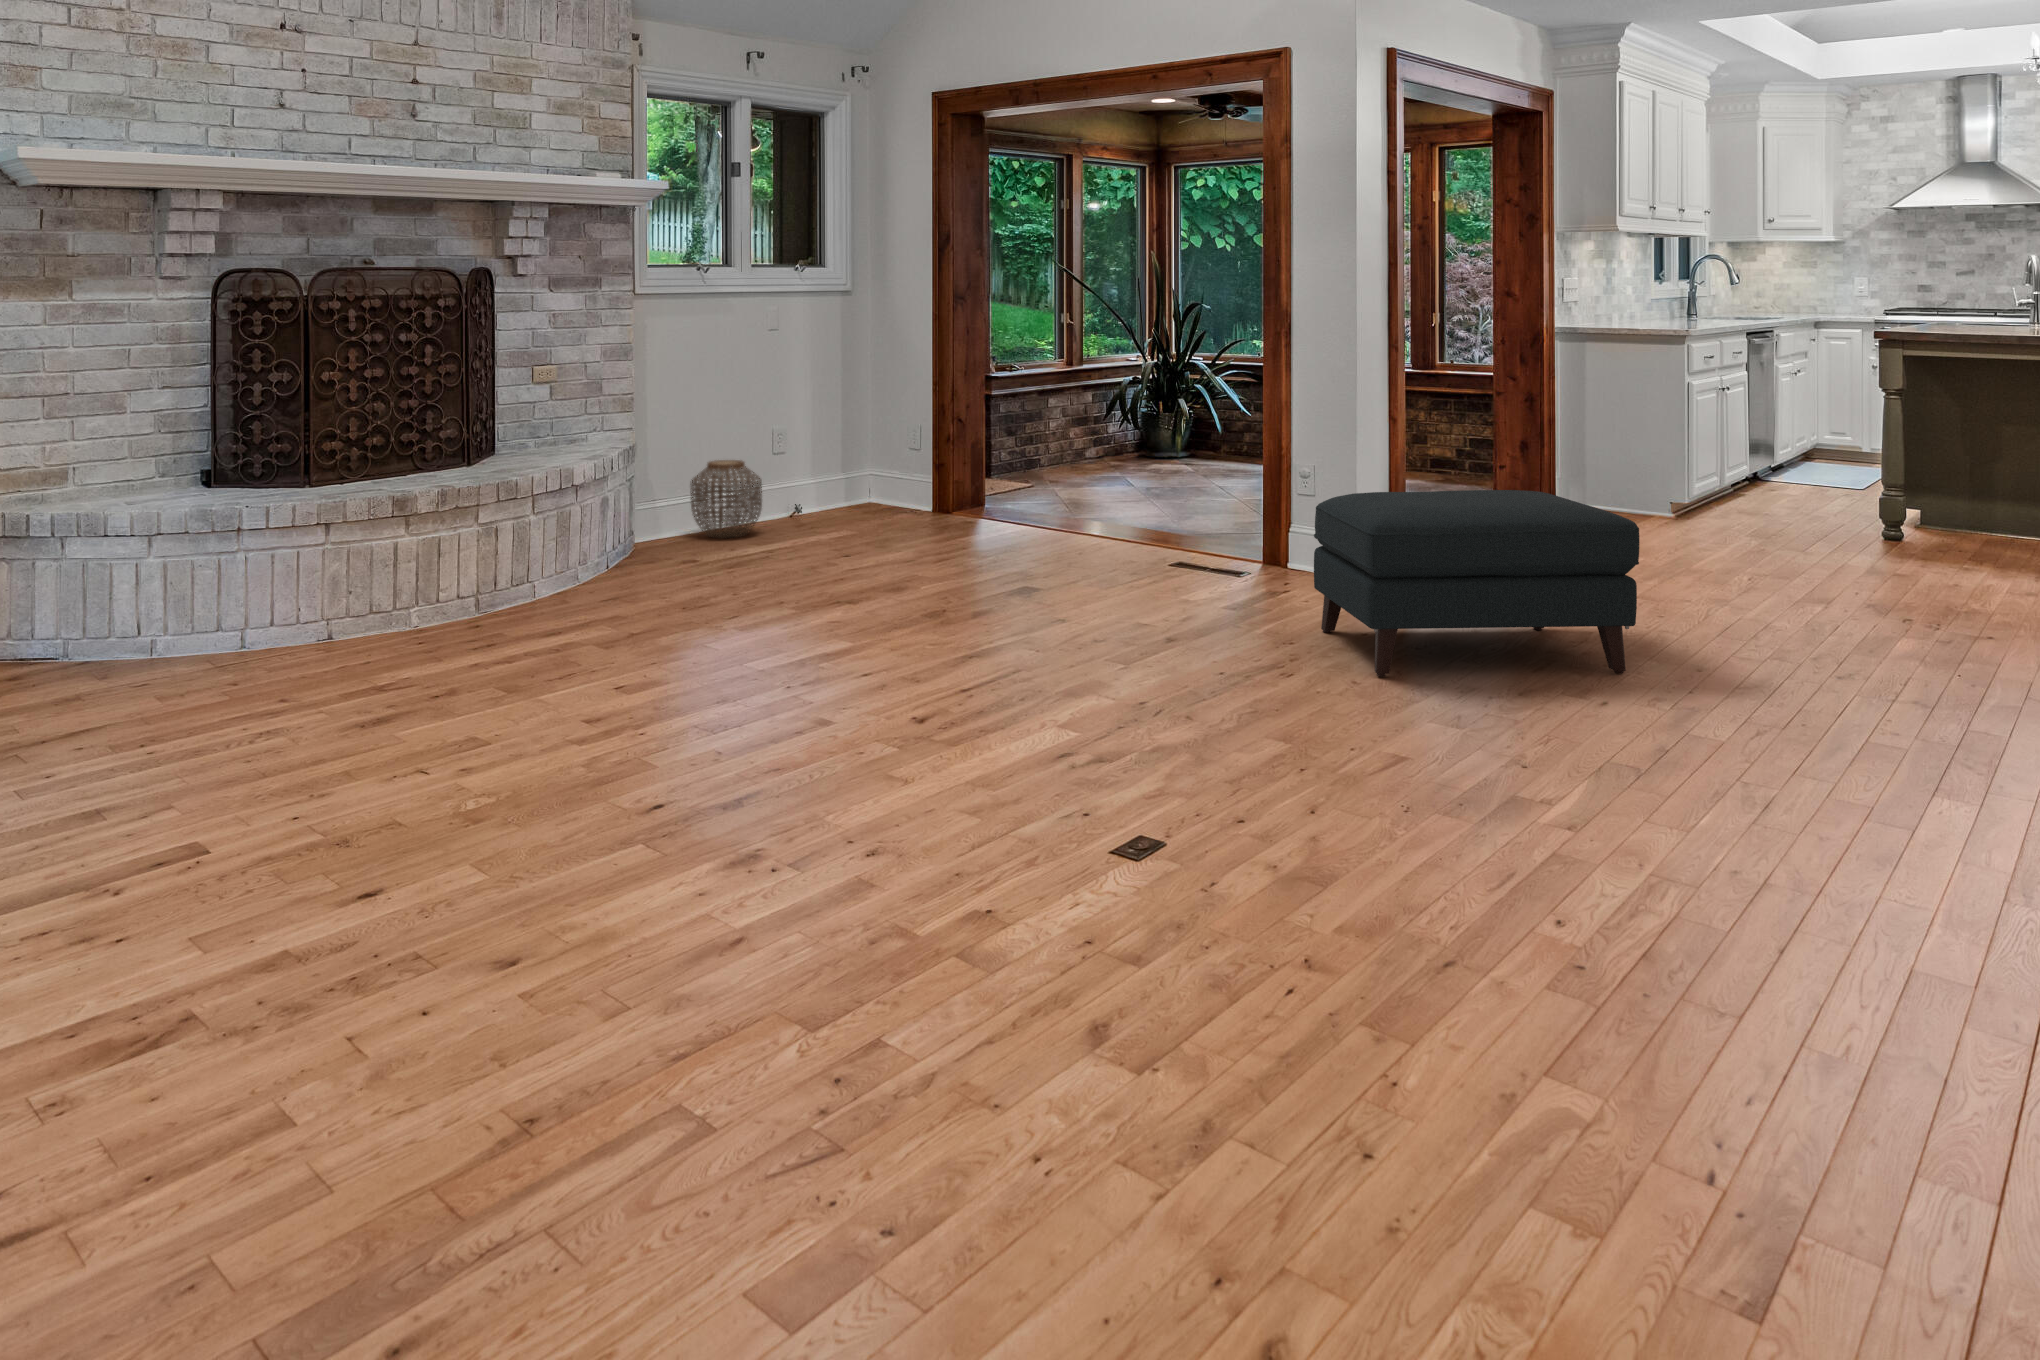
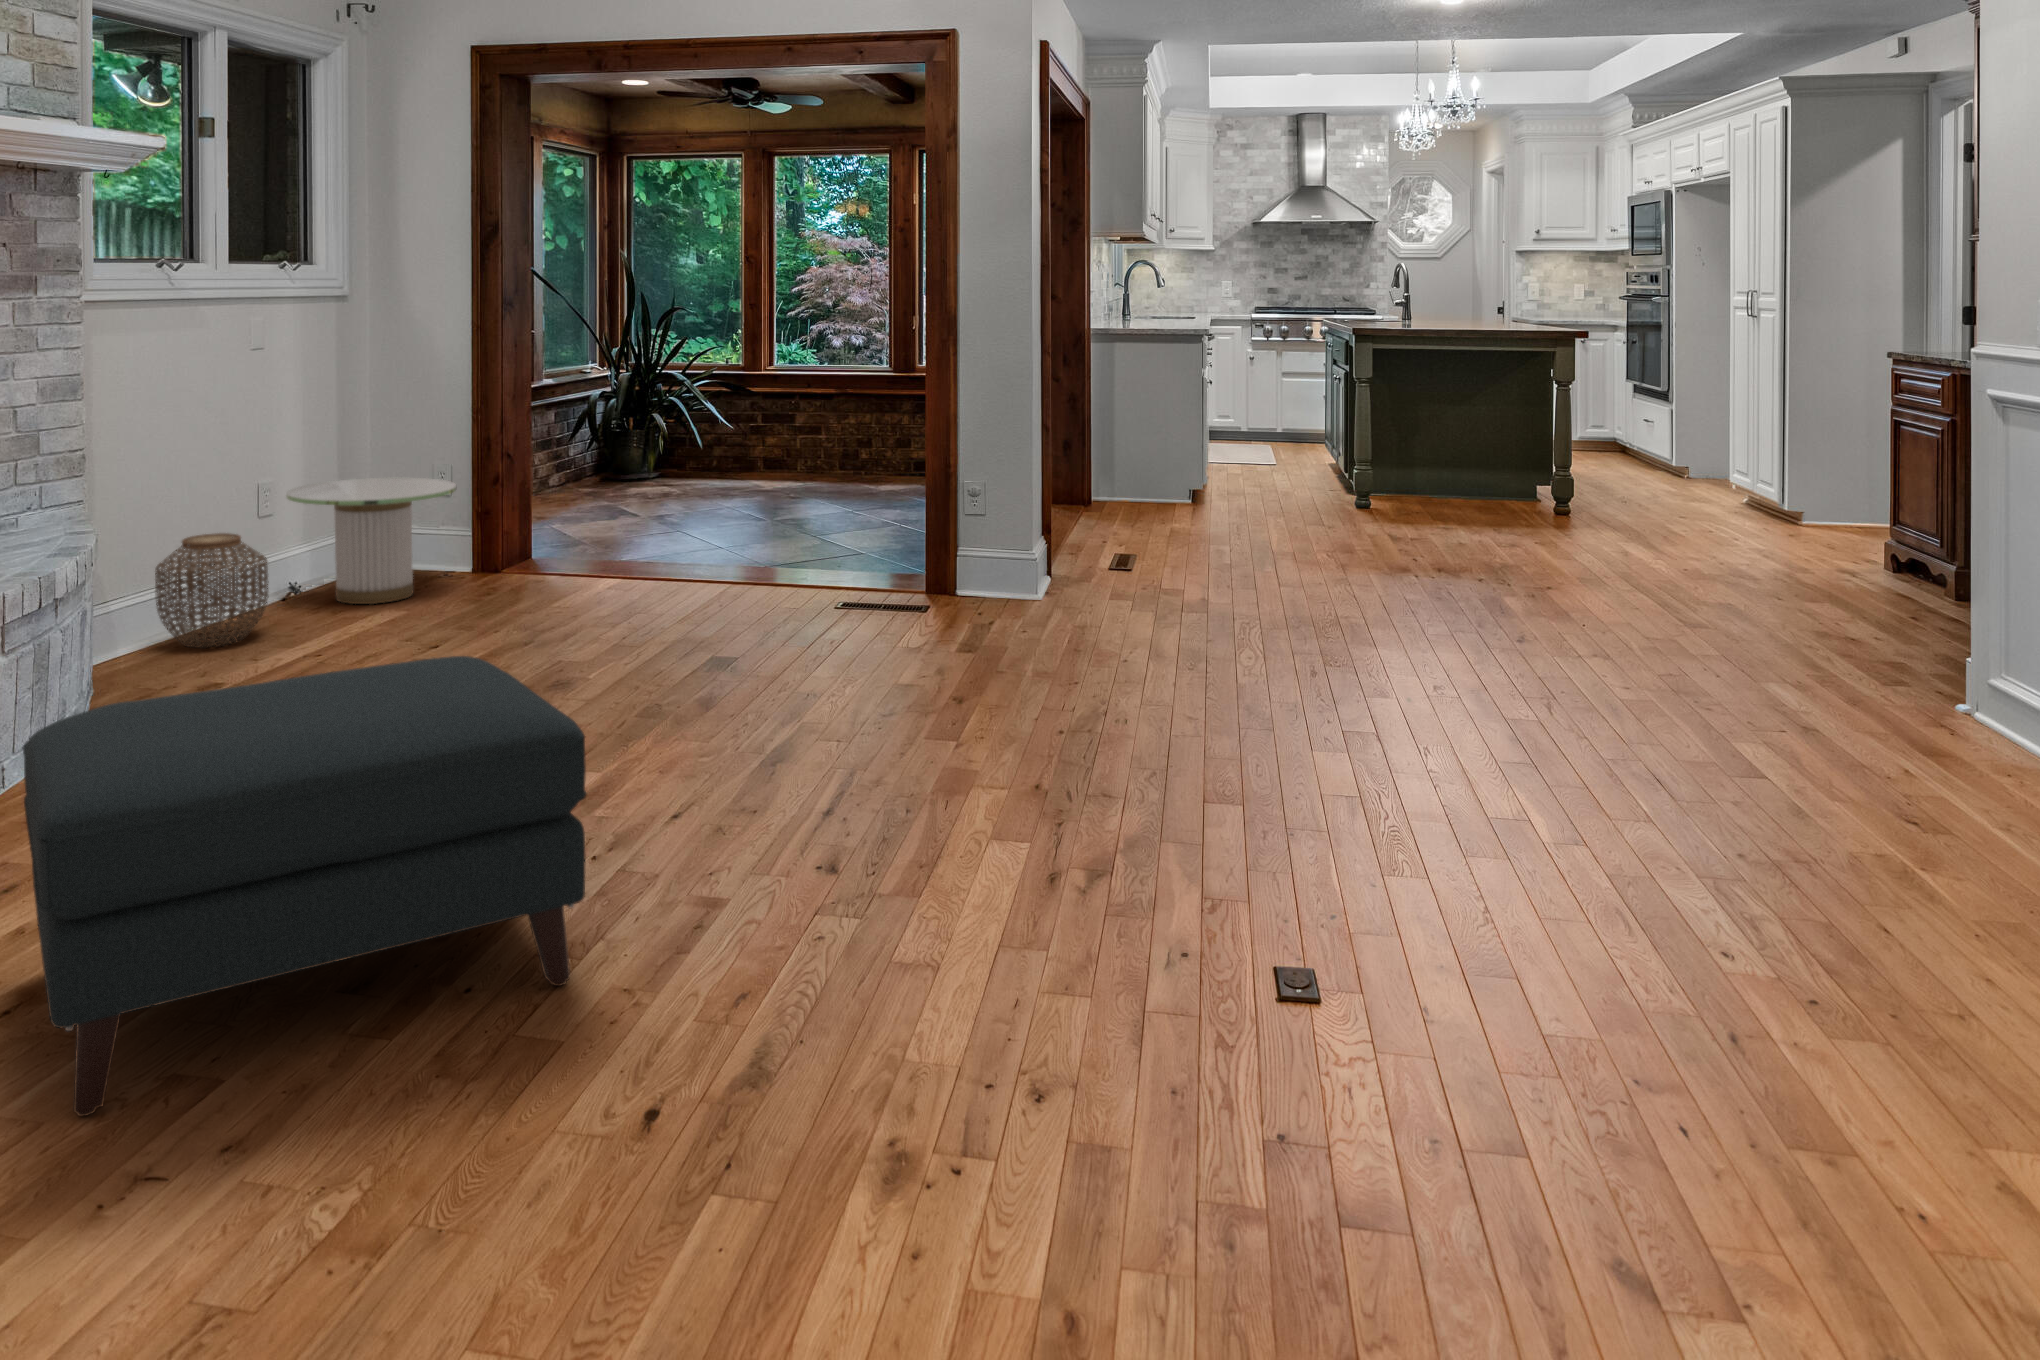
side table: none [796,432,915,524] -> present [286,478,456,604]
ottoman: present [1314,490,1640,676] -> present [22,656,586,1116]

